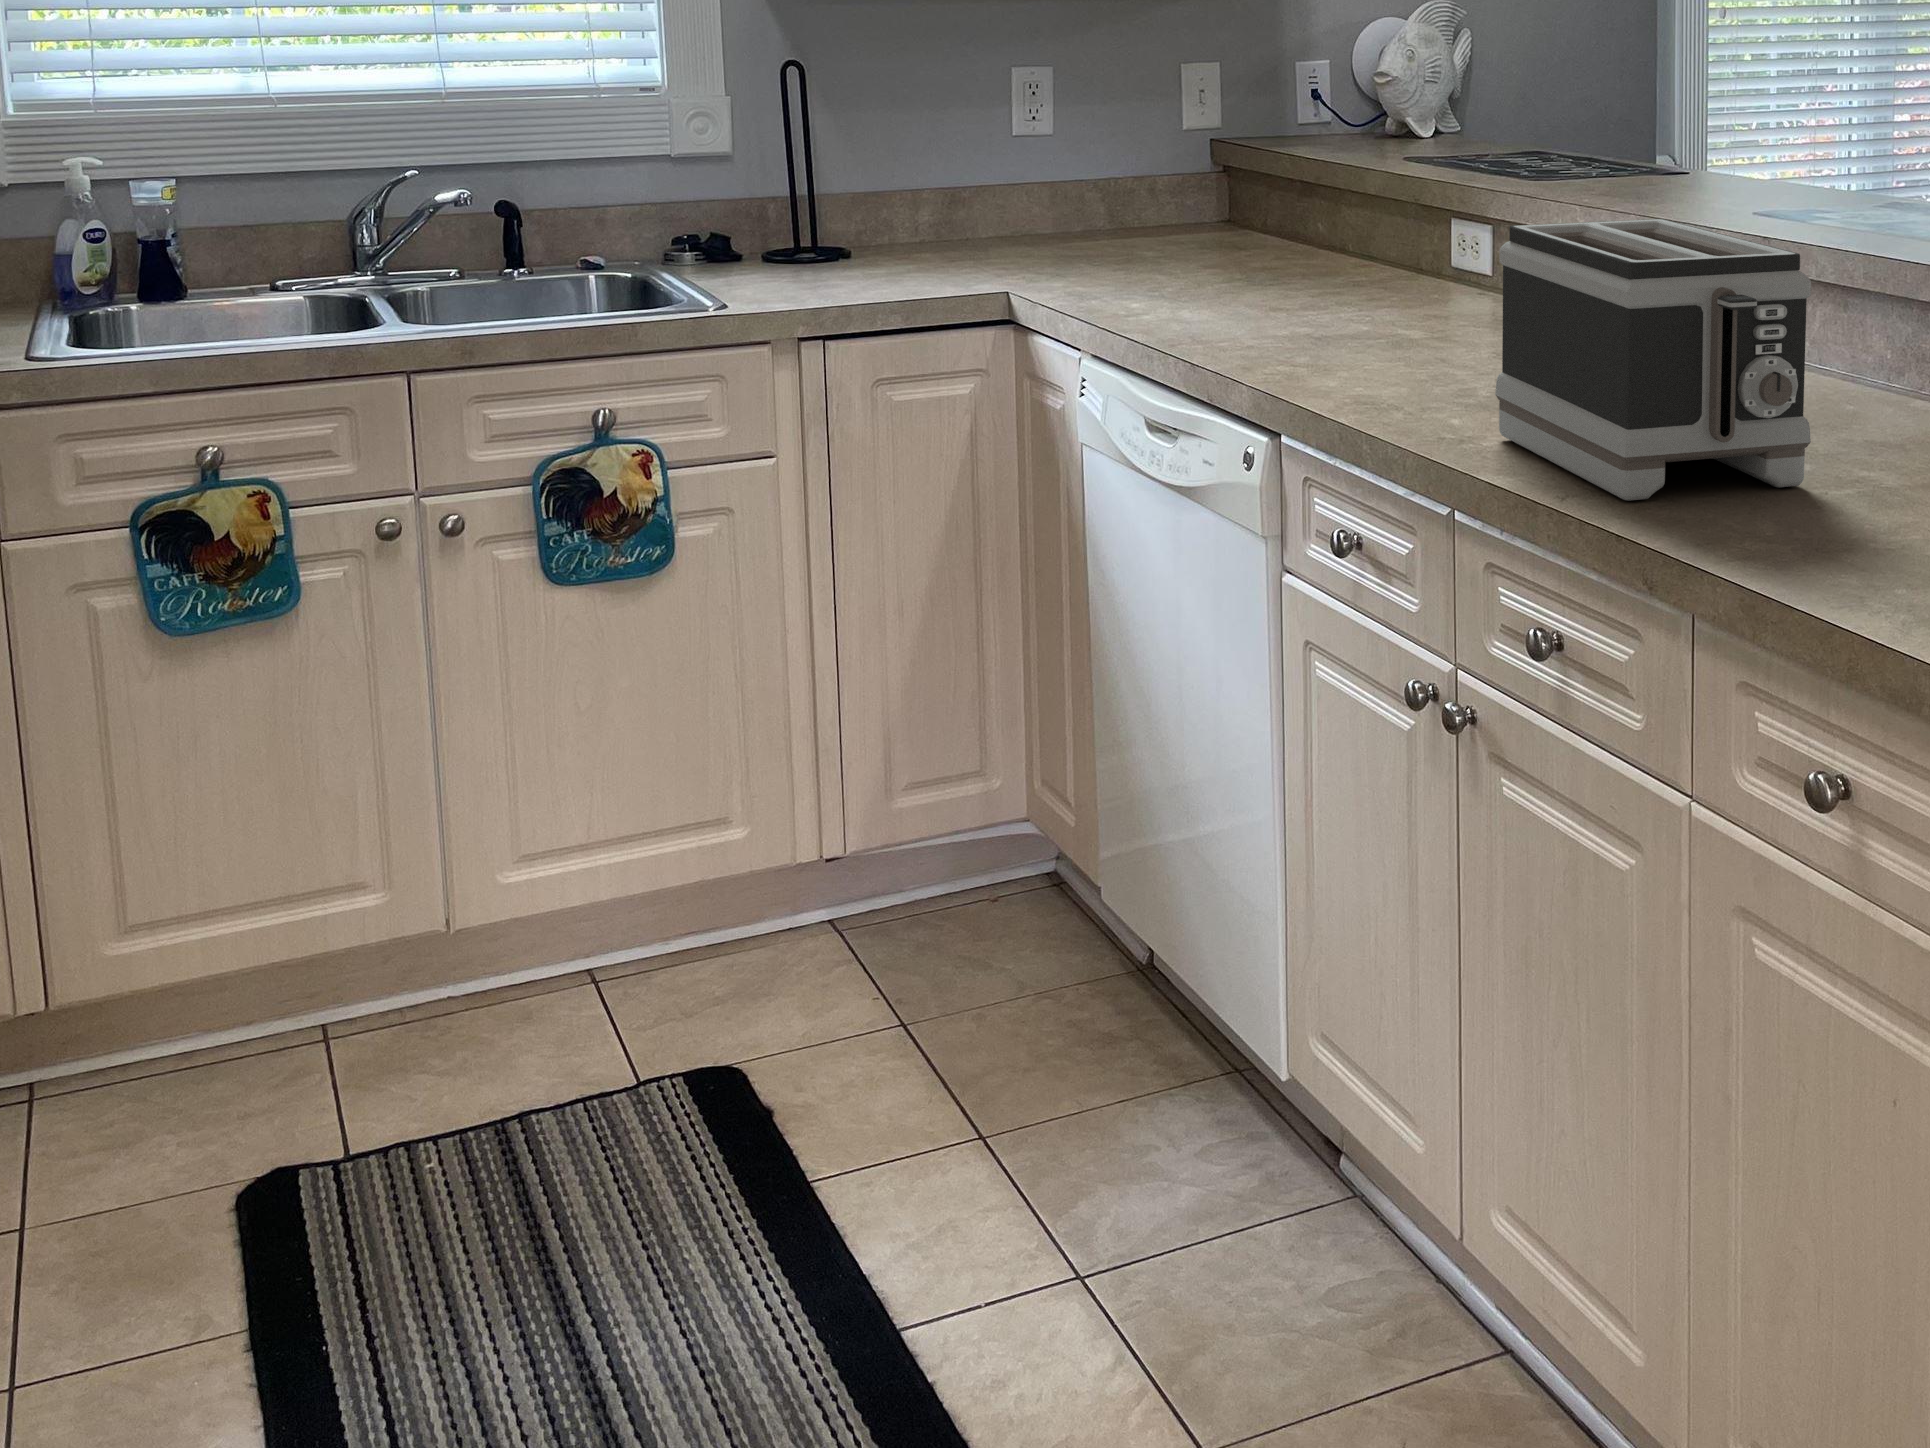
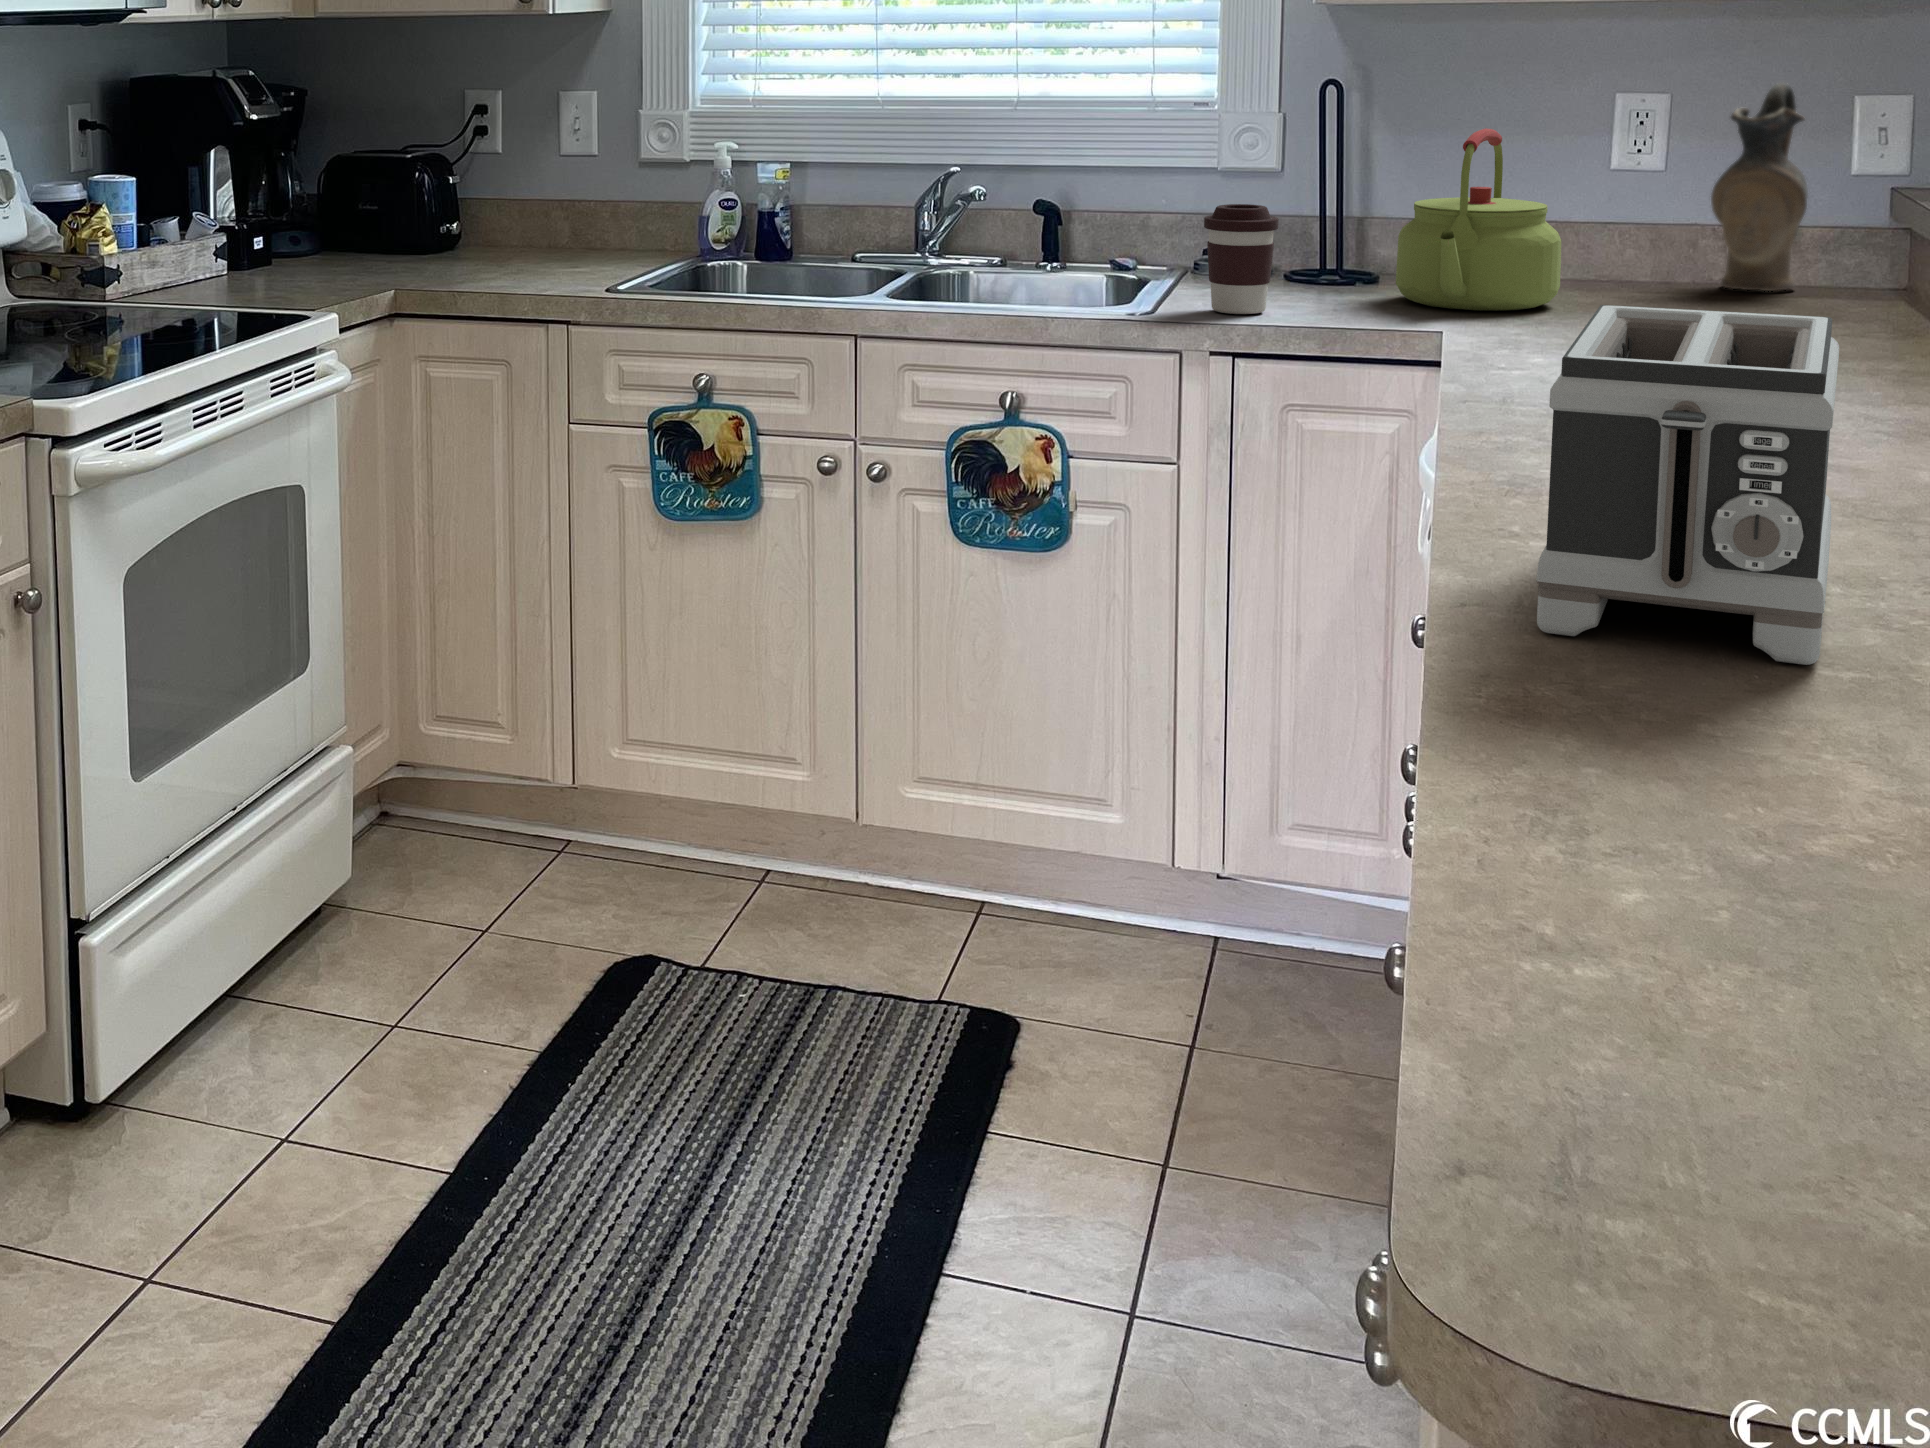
ceramic pitcher: none [1110,55,1183,235] -> present [1711,83,1808,291]
kettle: none [905,102,1048,273] -> present [1396,128,1561,310]
coffee cup: none [764,186,837,298] -> present [1204,204,1279,314]

